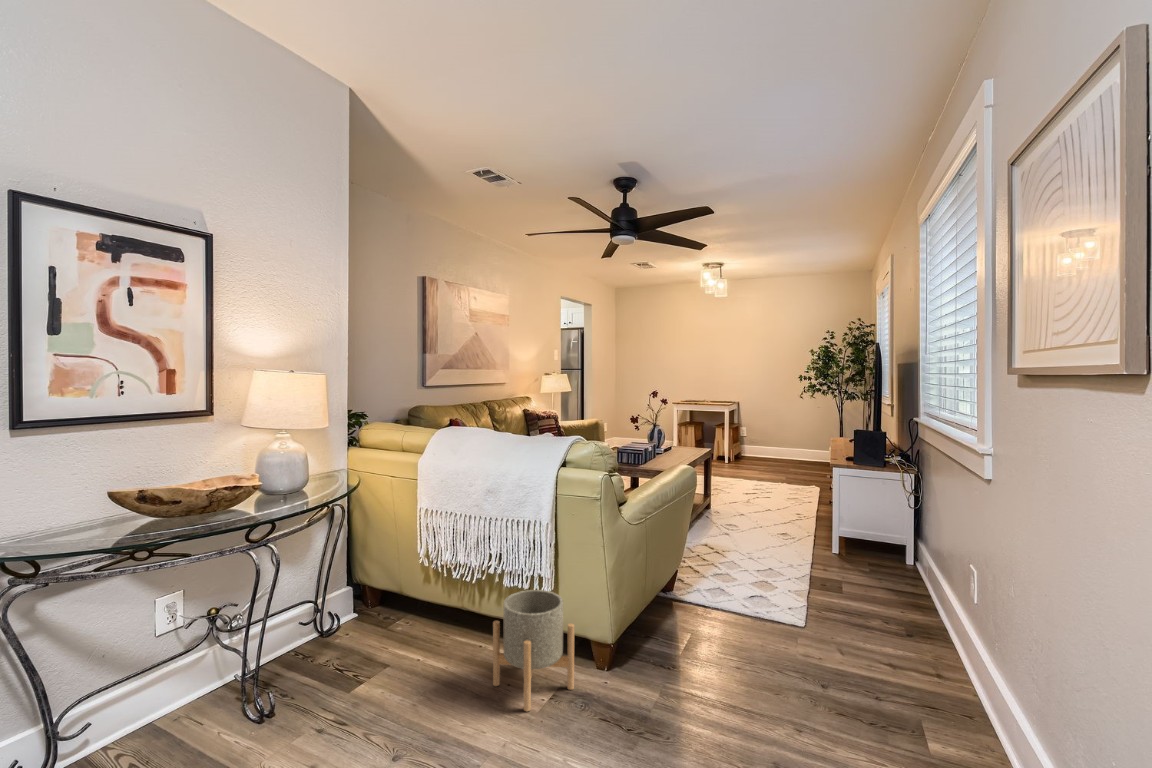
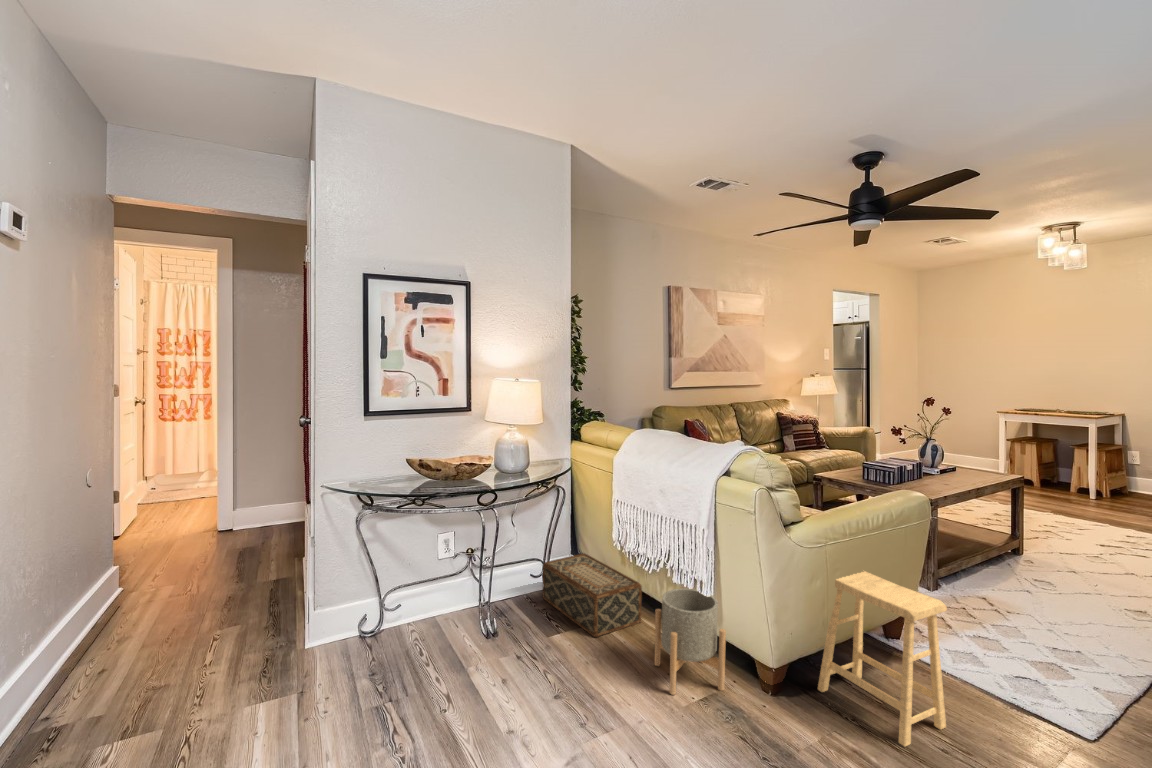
footstool: none [651,536,753,685] -> present [818,571,947,747]
woven basket: none [320,581,456,676] -> present [543,553,642,637]

